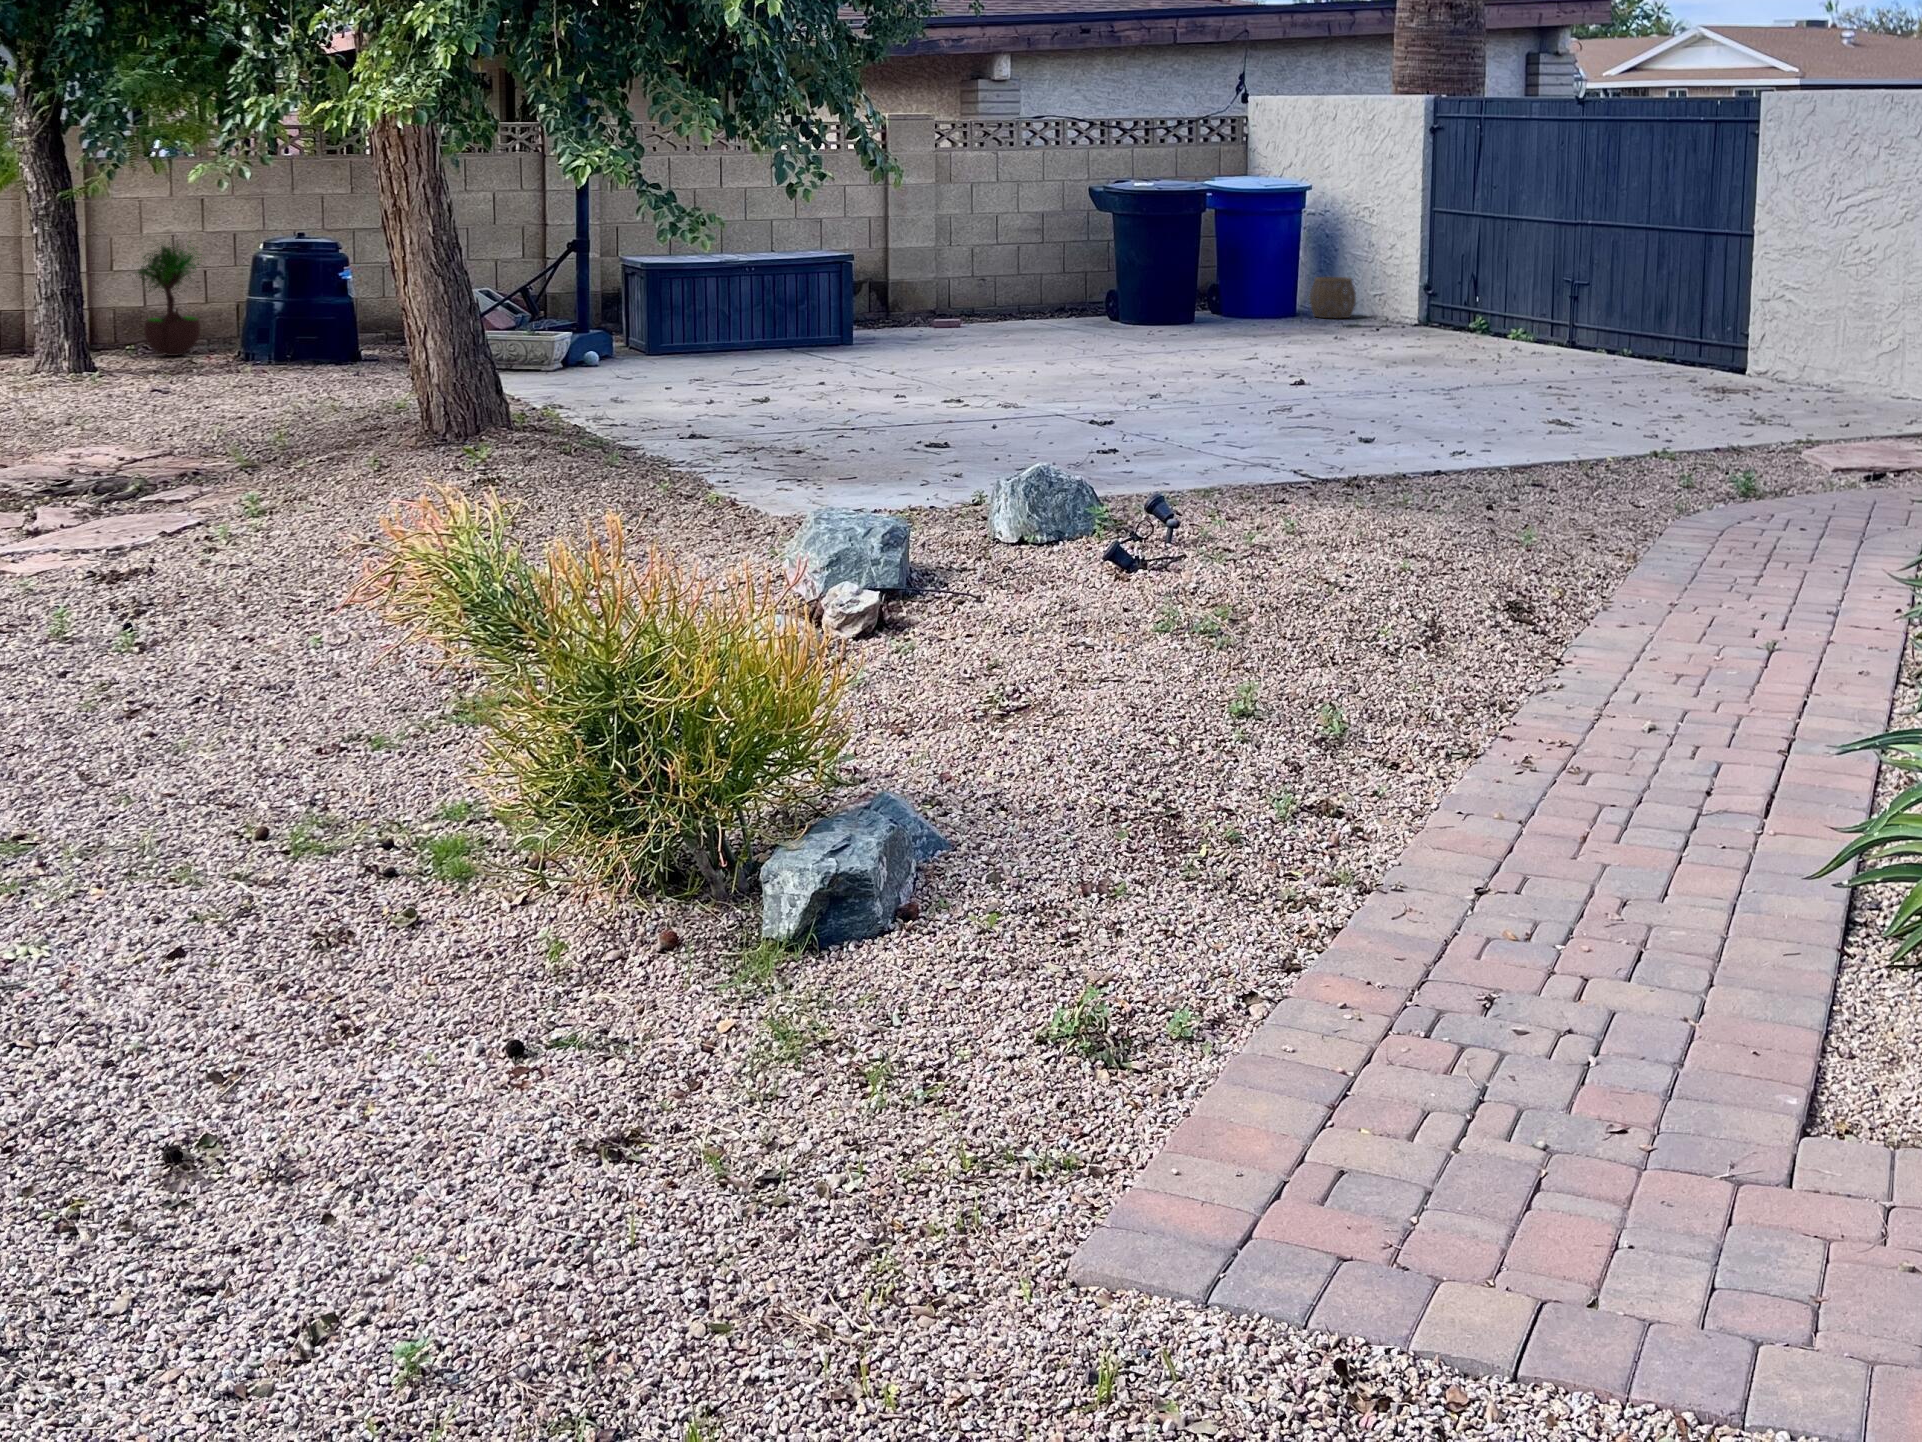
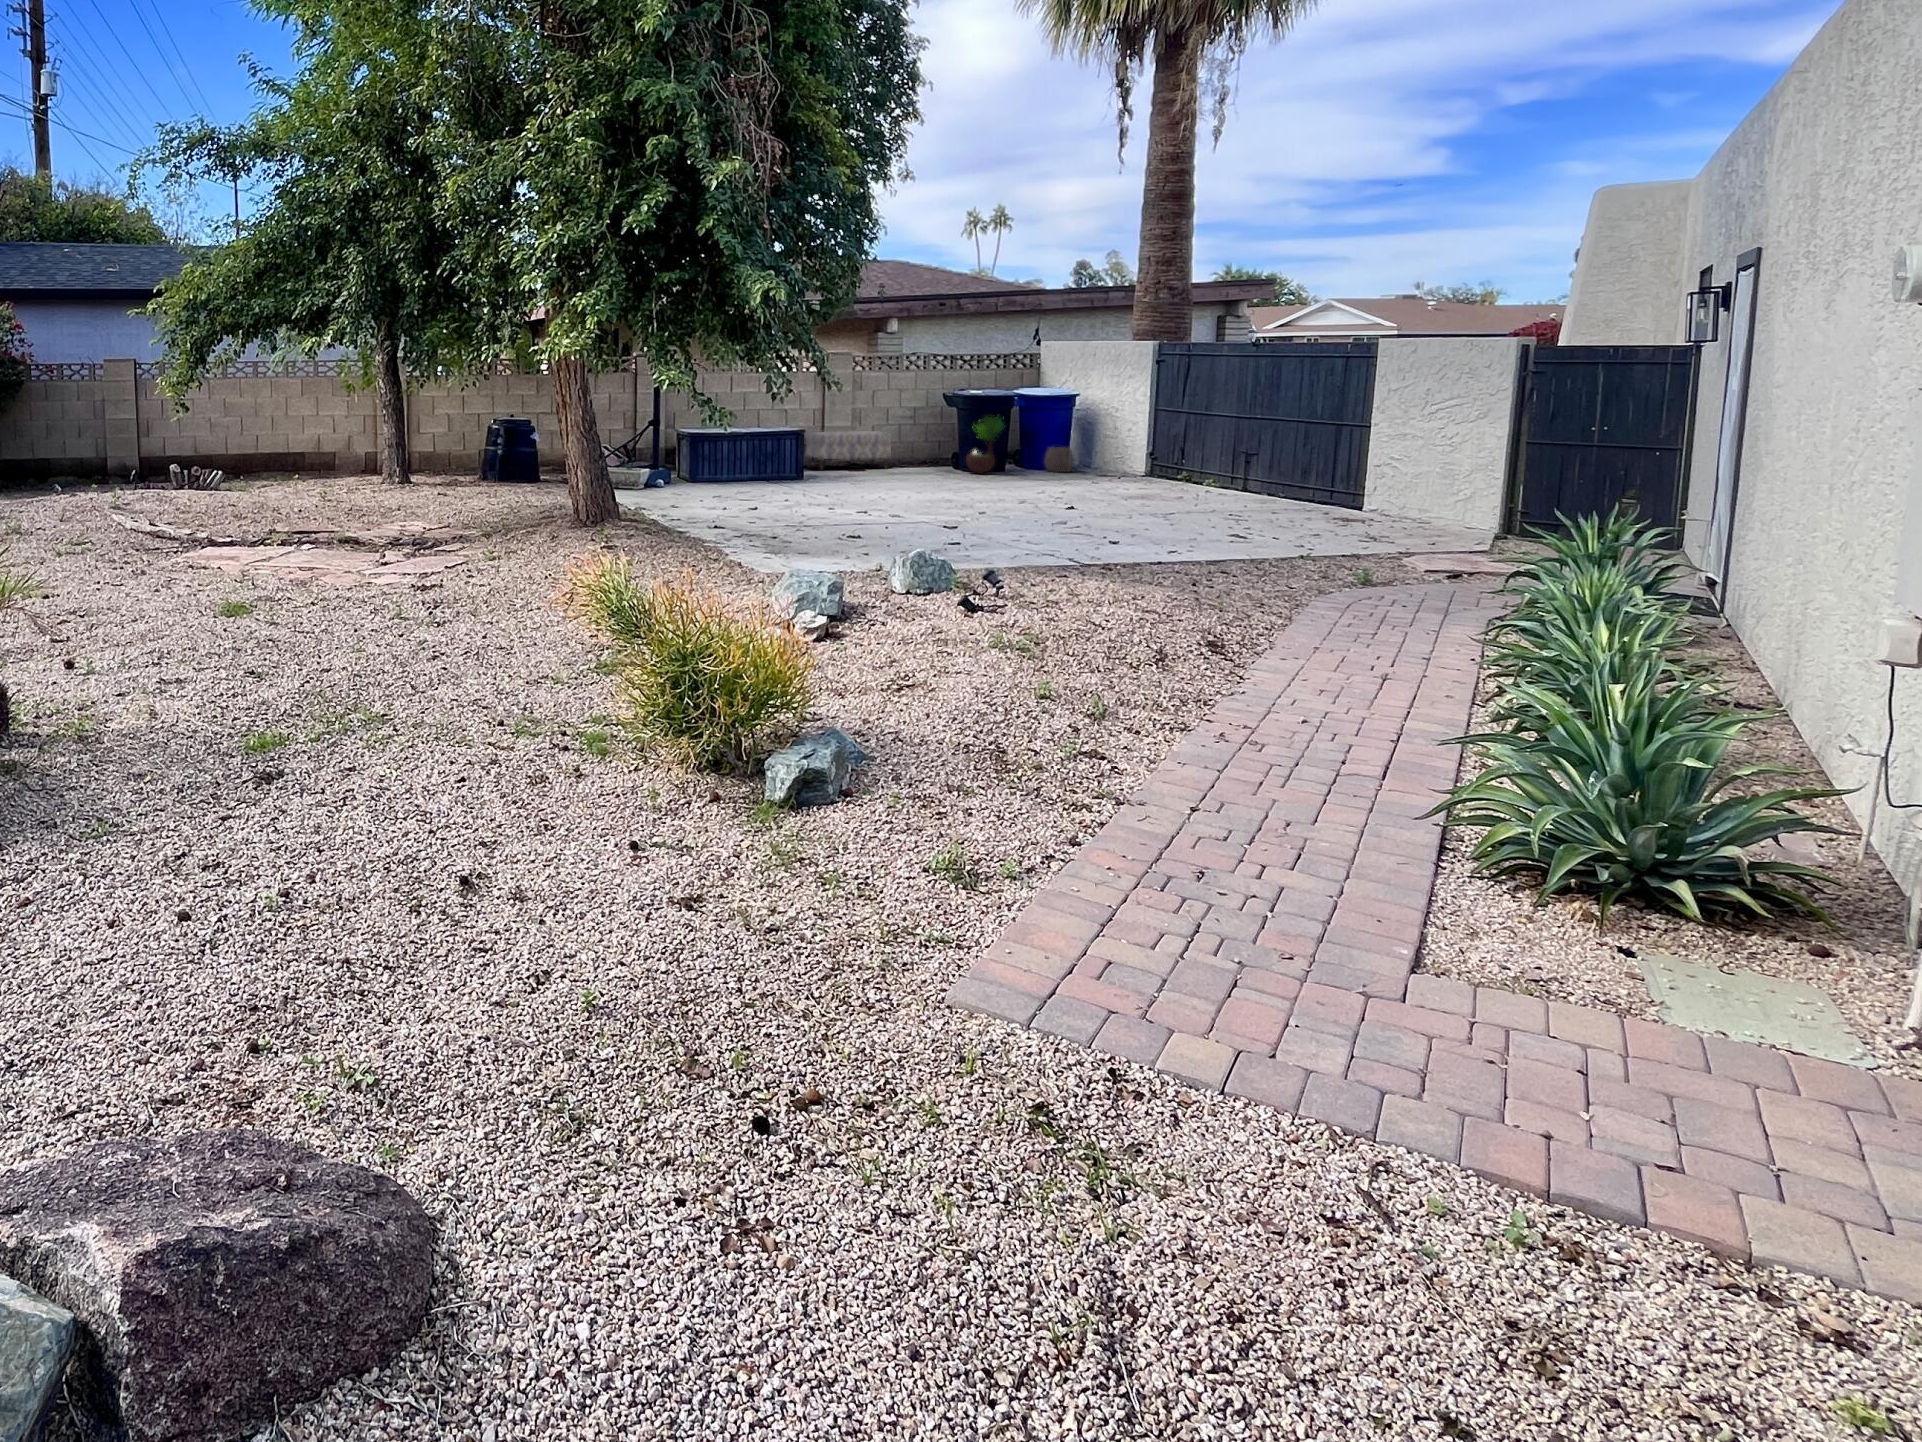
potted tree: present [136,242,200,356] -> present [966,417,1004,474]
bench: none [919,252,1063,321] -> present [806,431,891,469]

